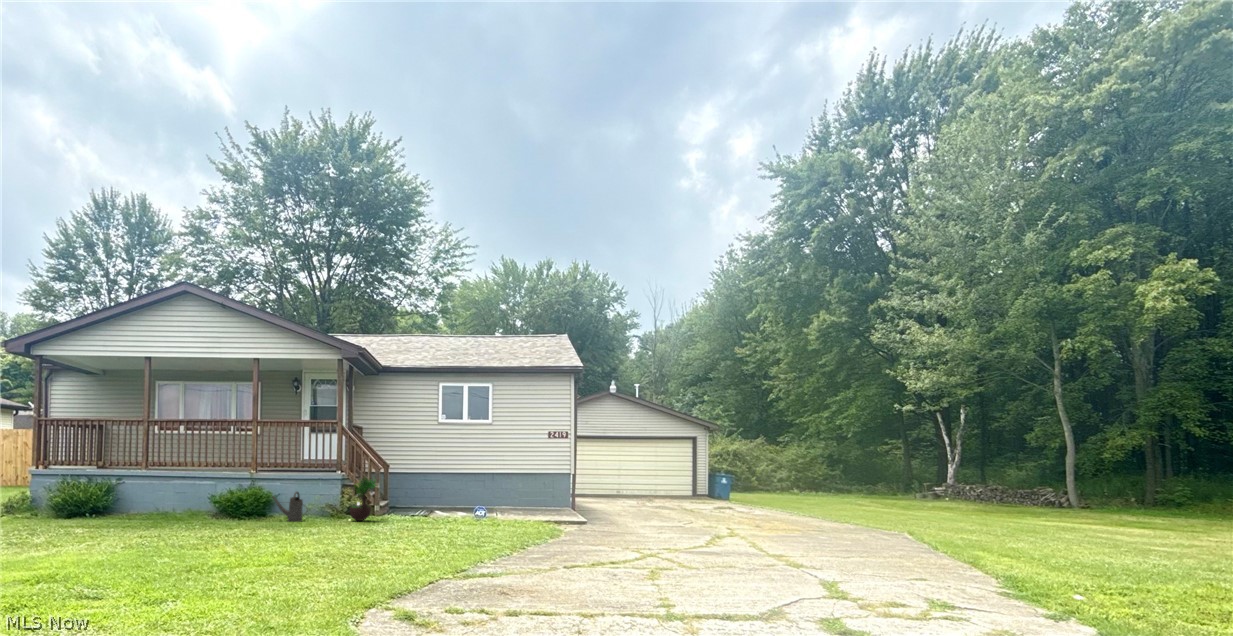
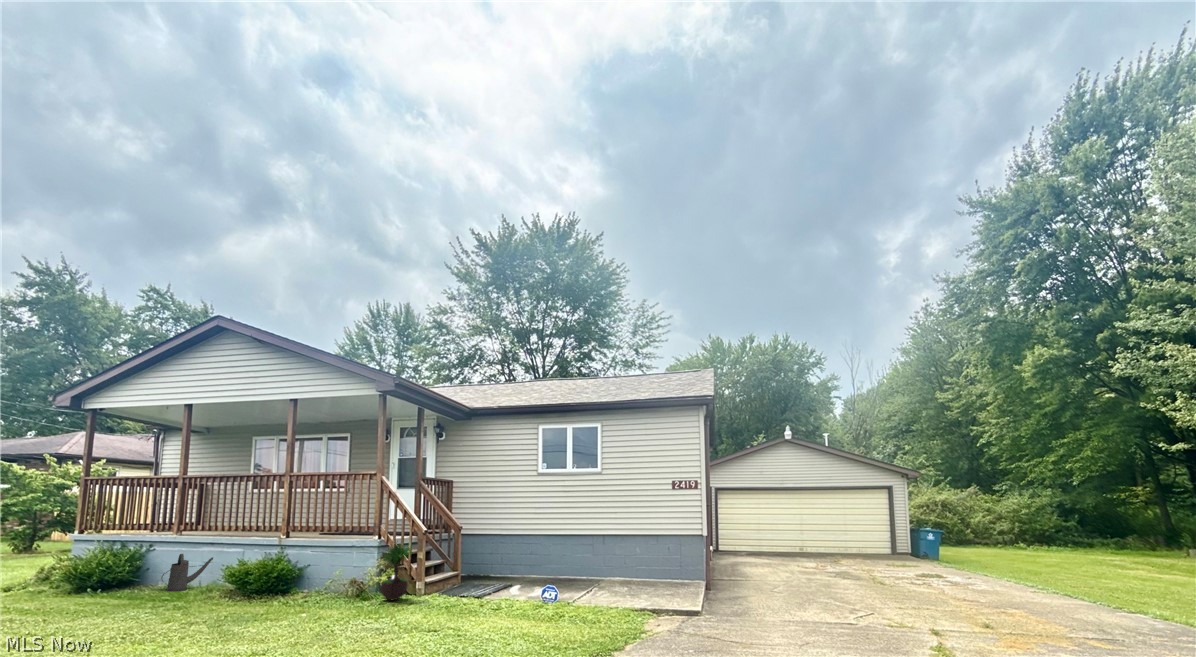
watering can: present [273,492,303,522] -> present [161,554,213,592]

